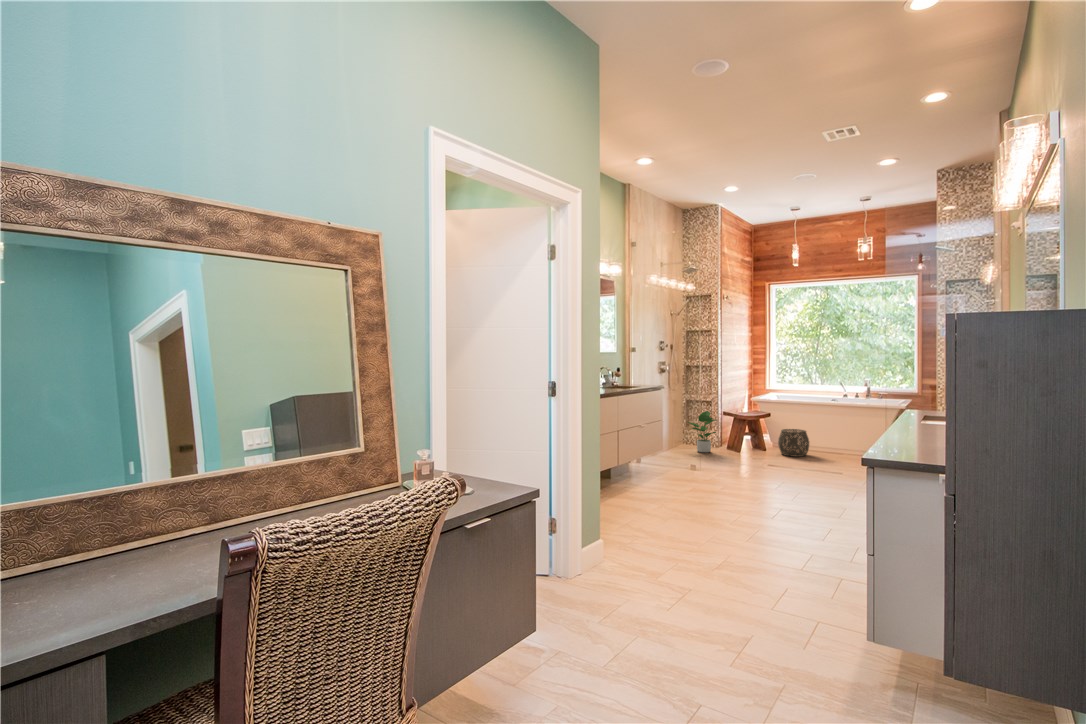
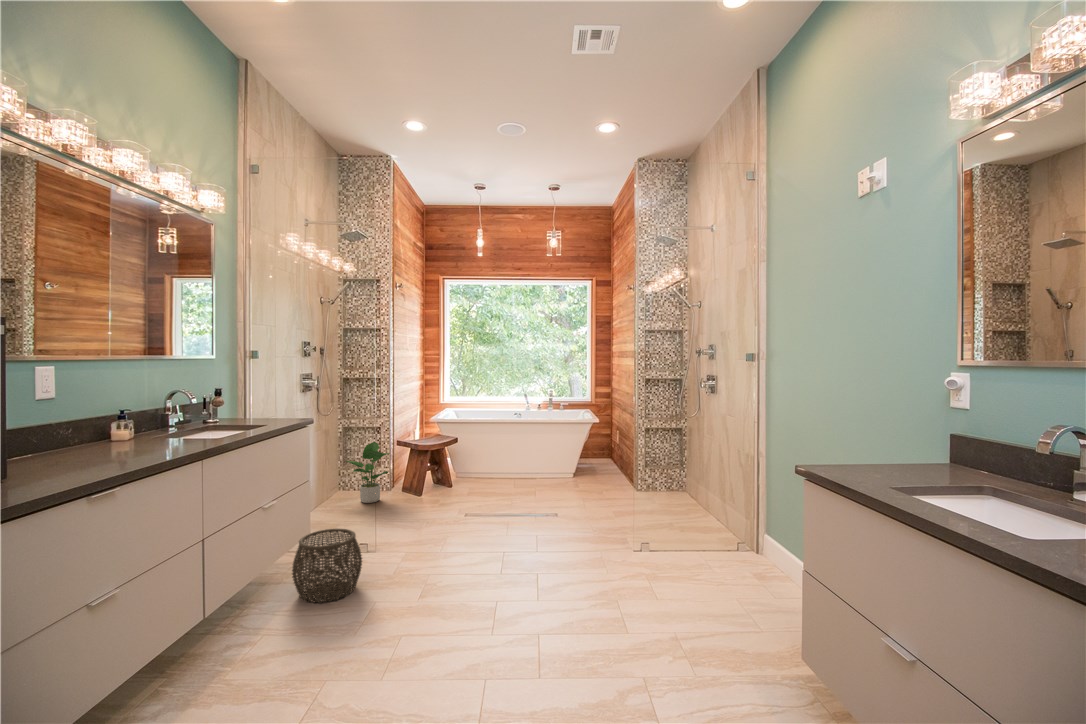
woven basket: present [778,429,809,457] -> present [292,529,362,603]

